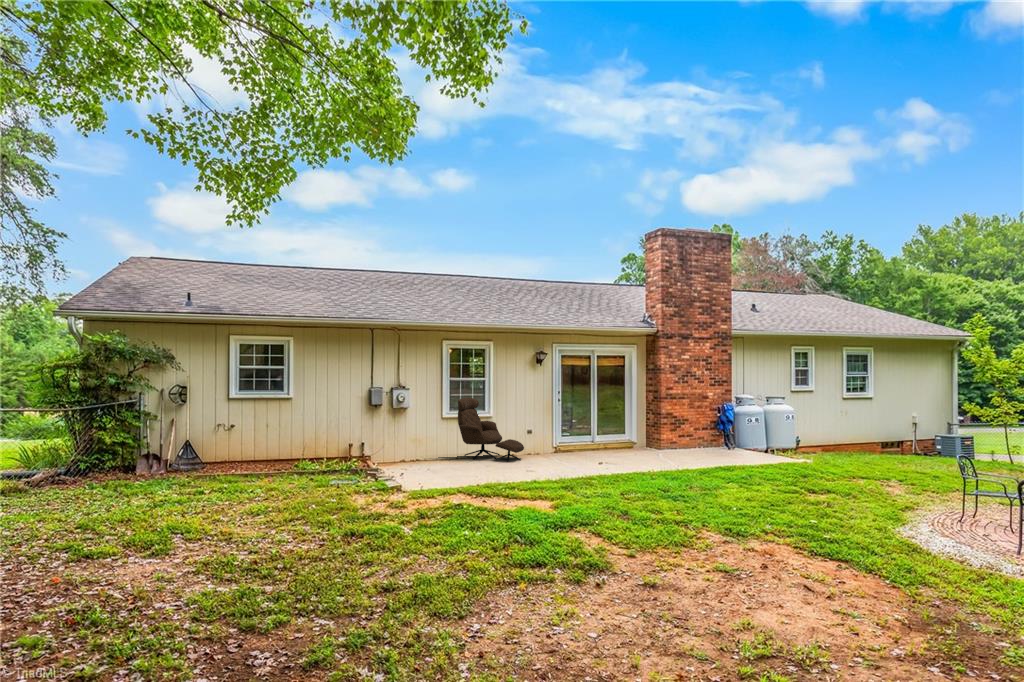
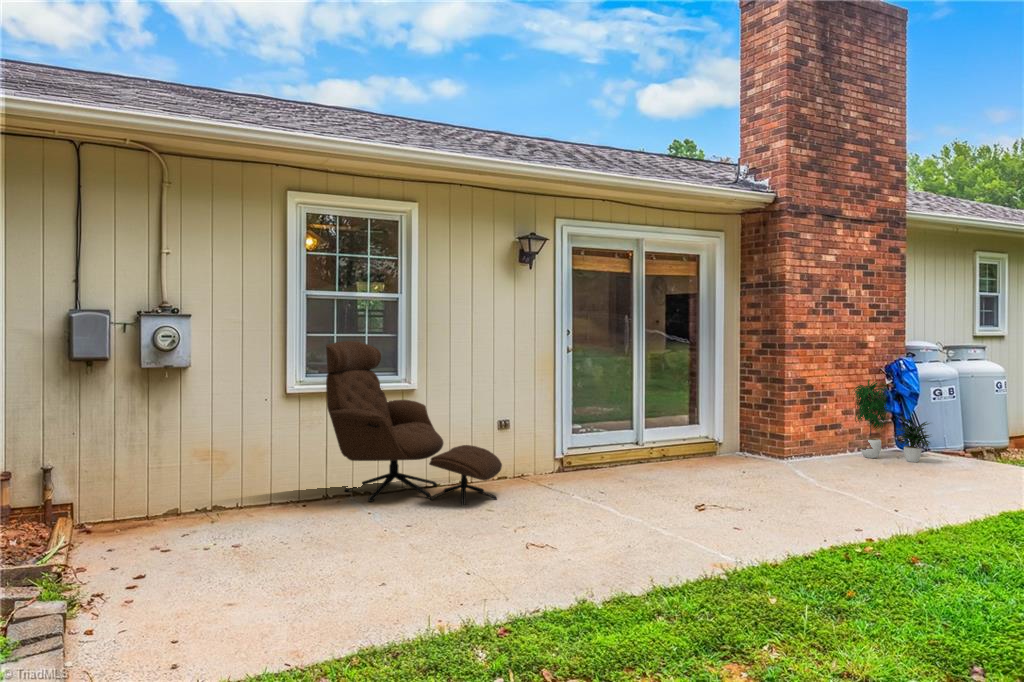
potted plant: none [697,413,731,454] -> present [853,380,930,462]

